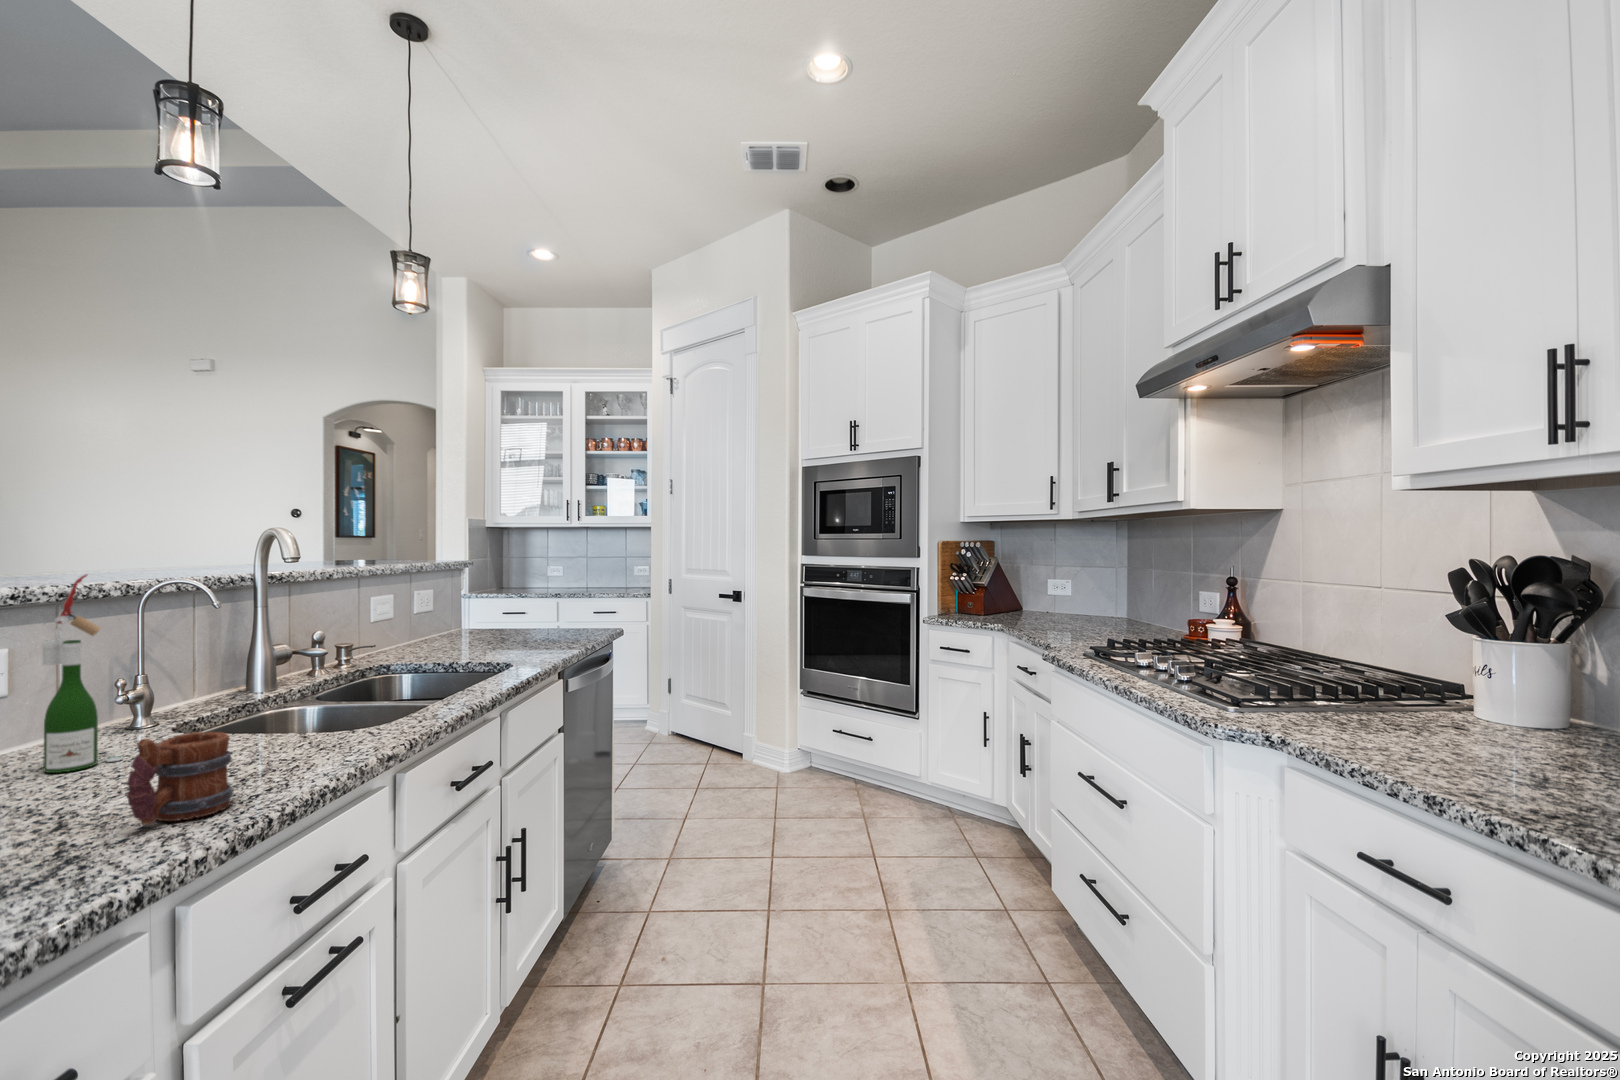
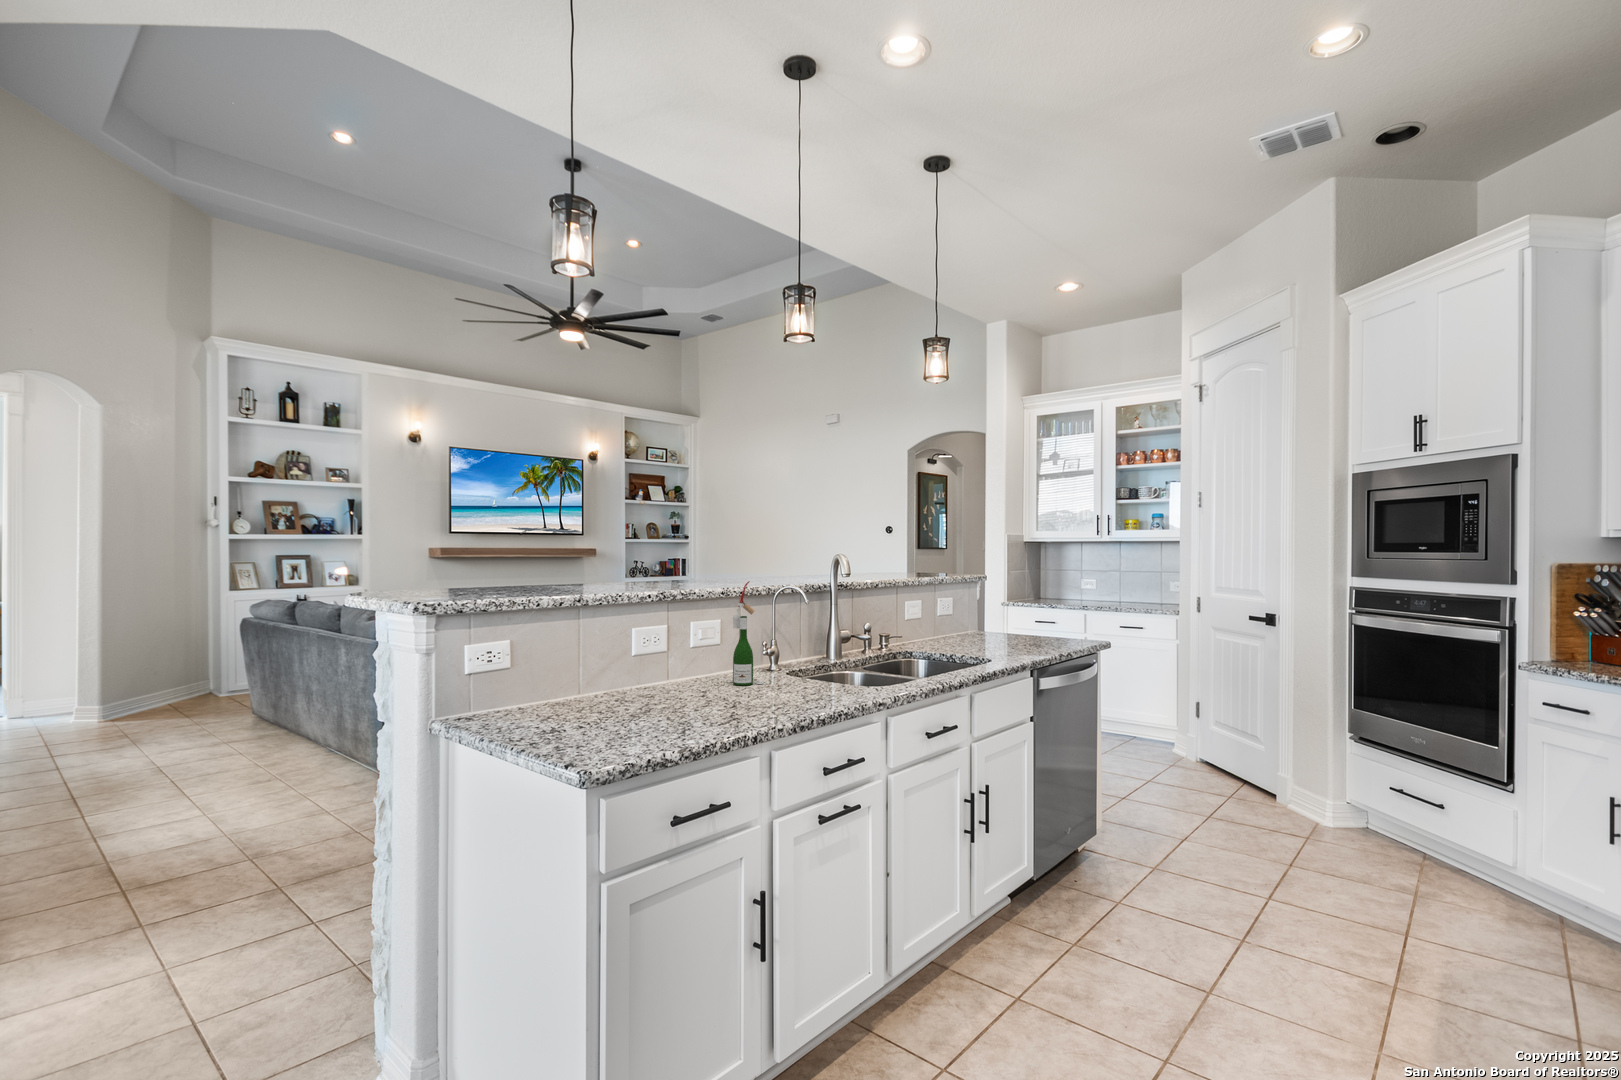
mug: present [127,732,233,825] -> none [755,667,799,713]

